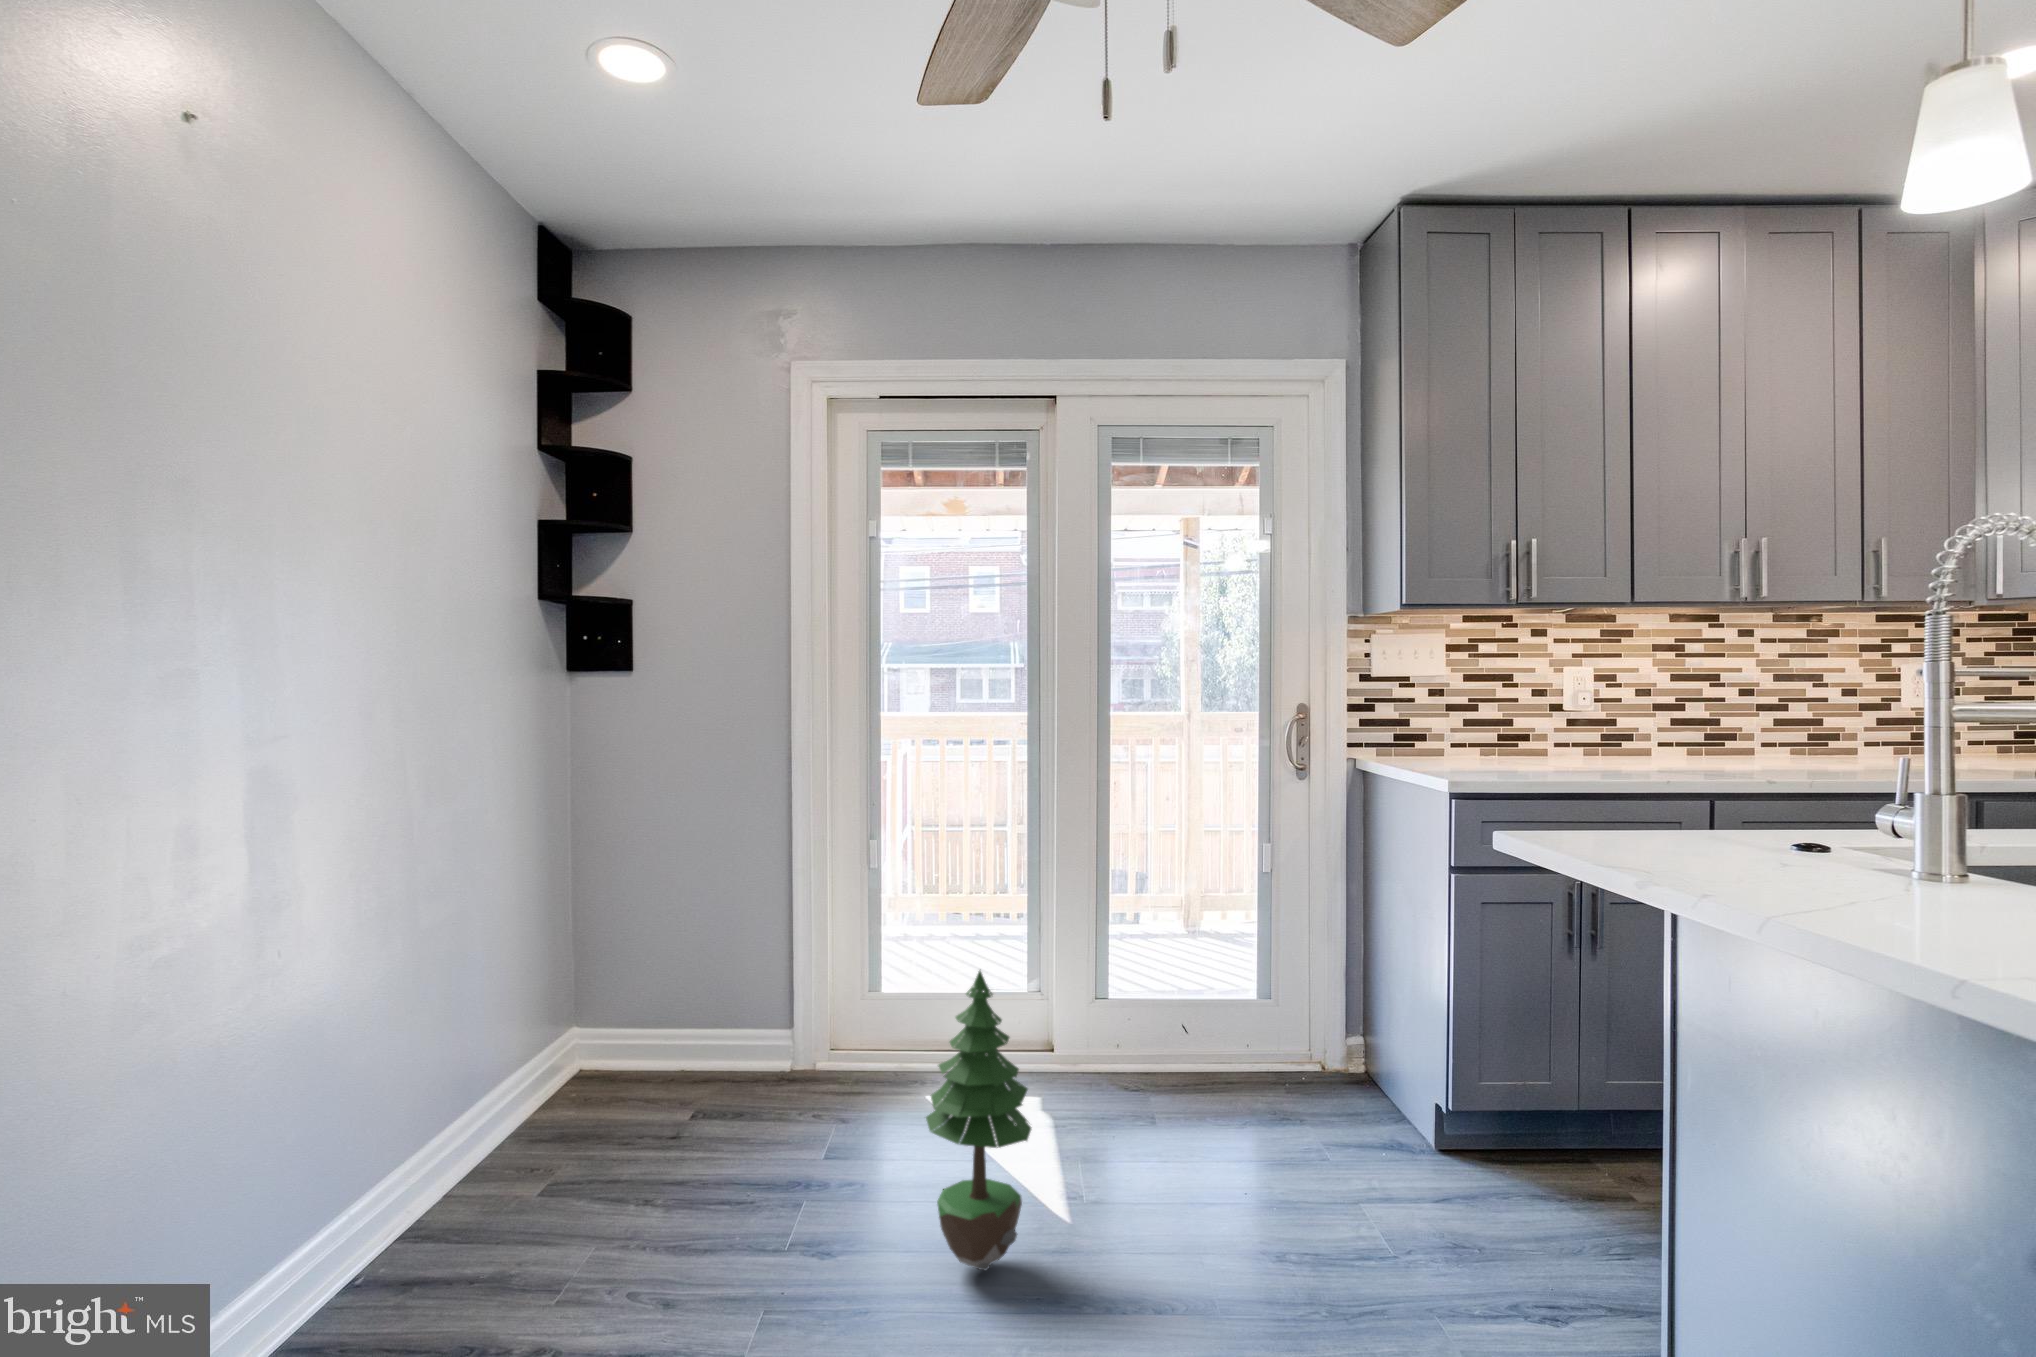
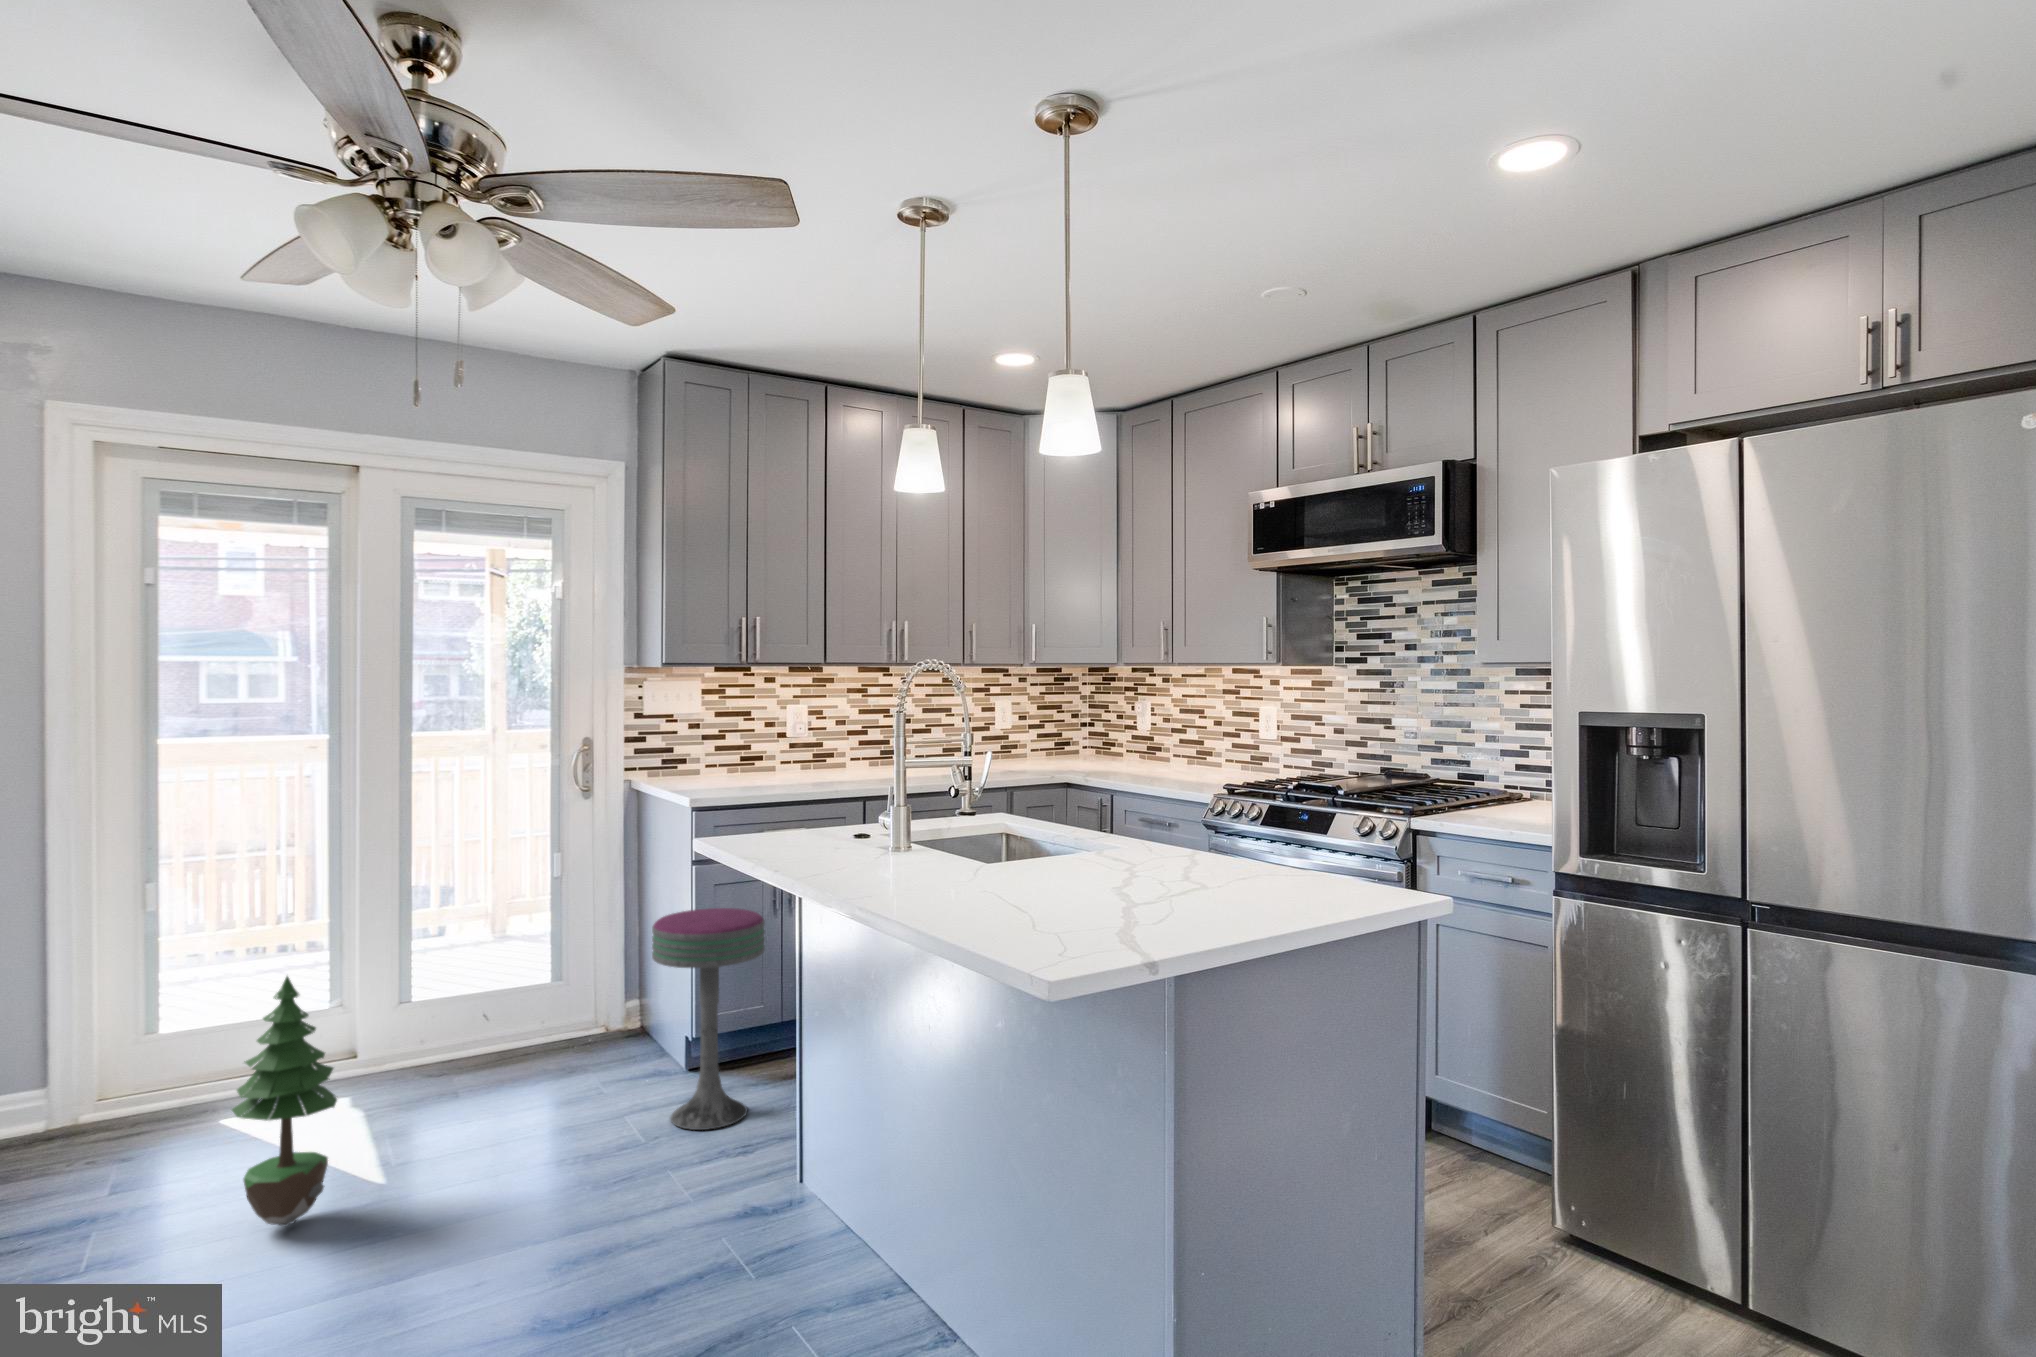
bar stool: none [1407,944,1578,1275] -> present [652,908,765,1130]

